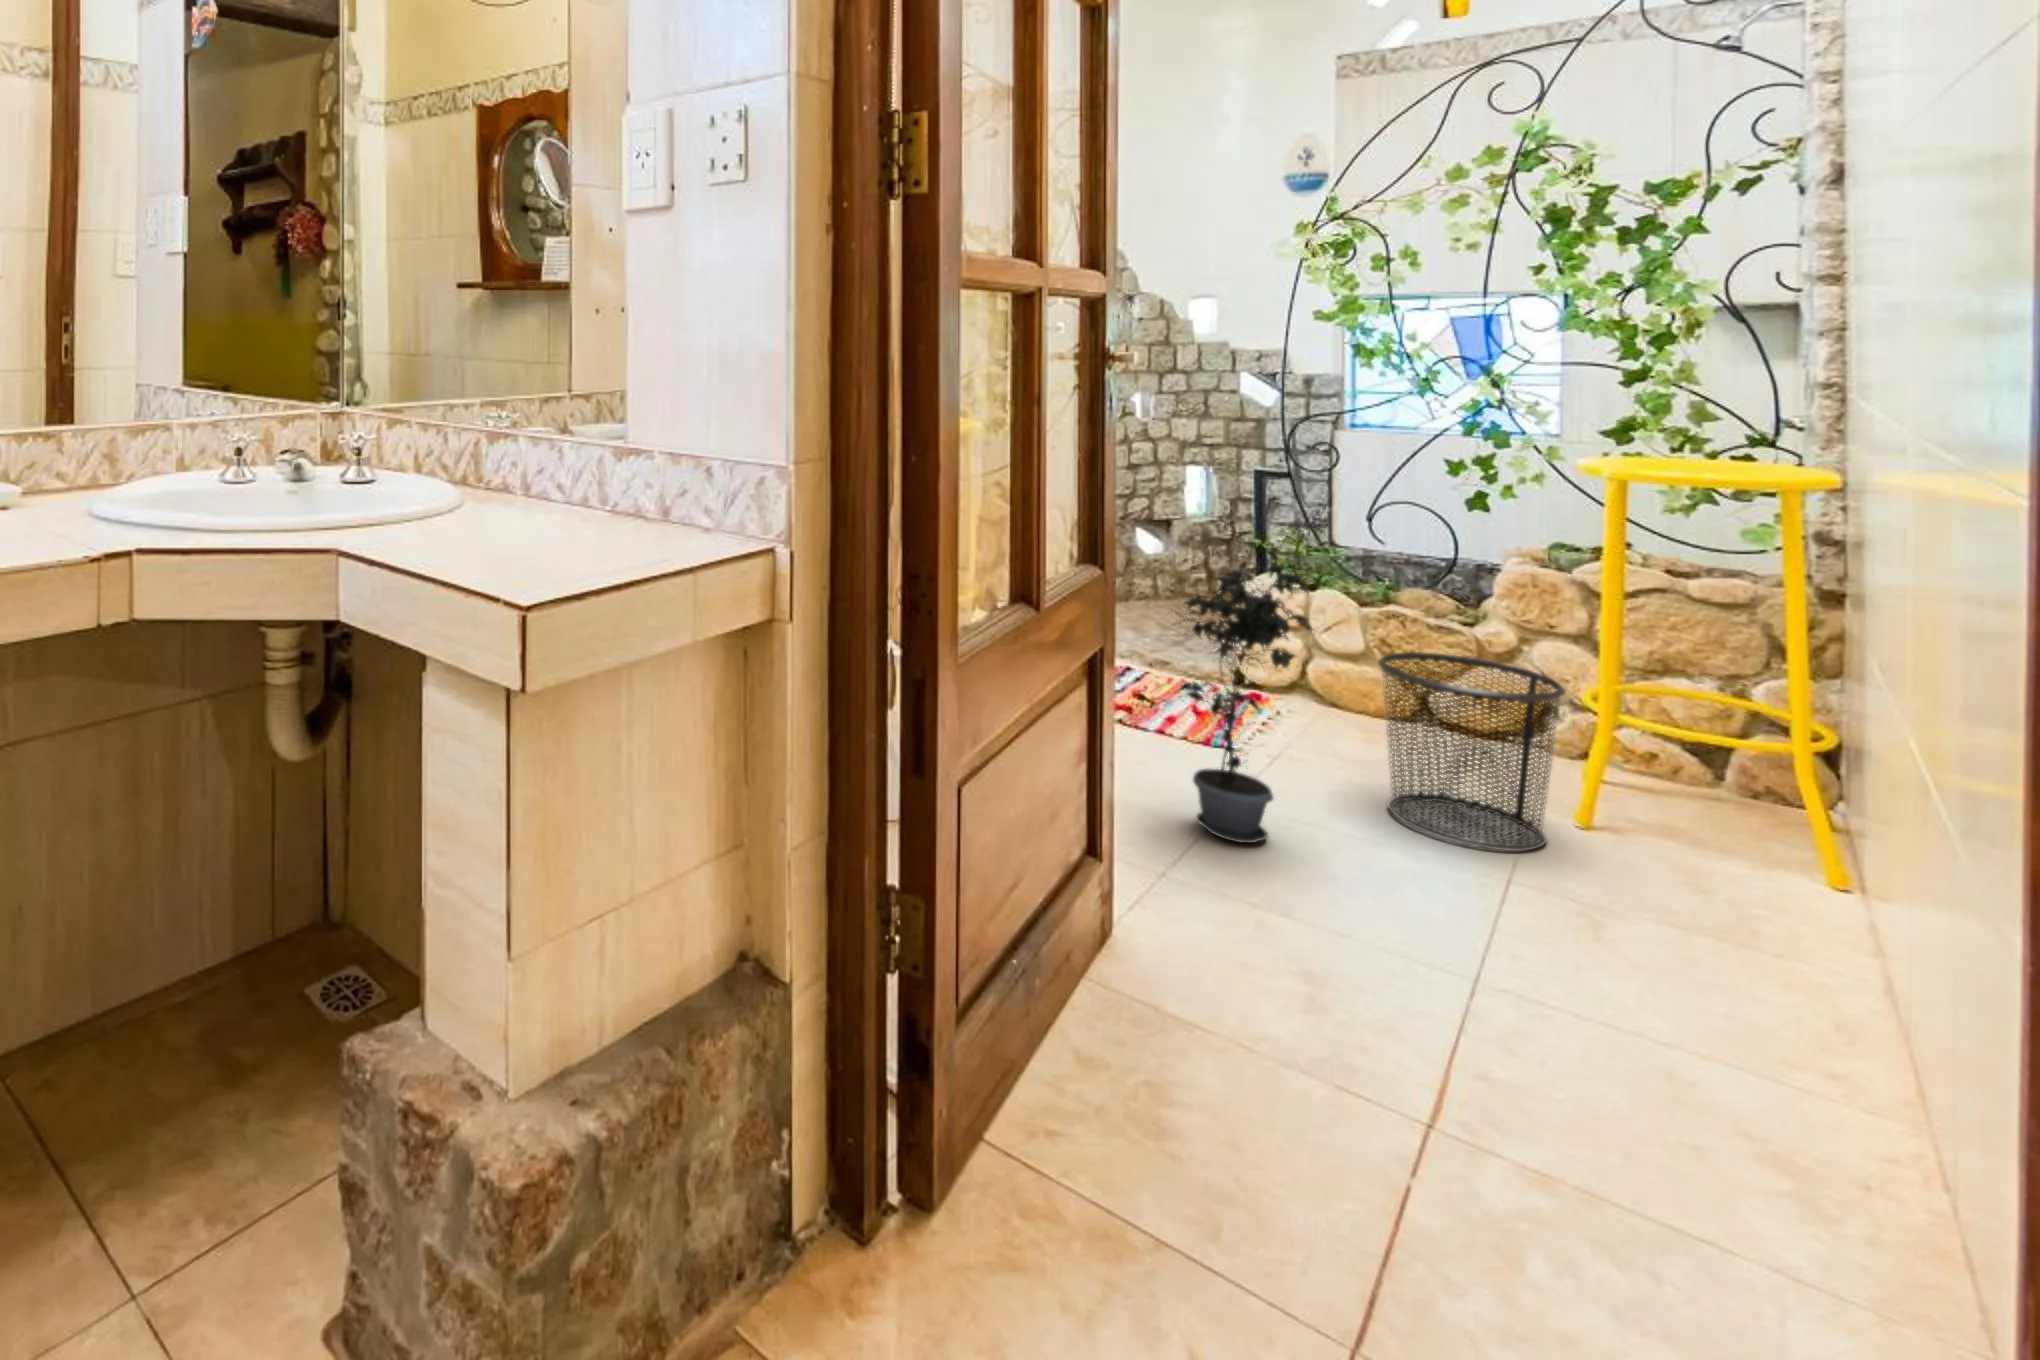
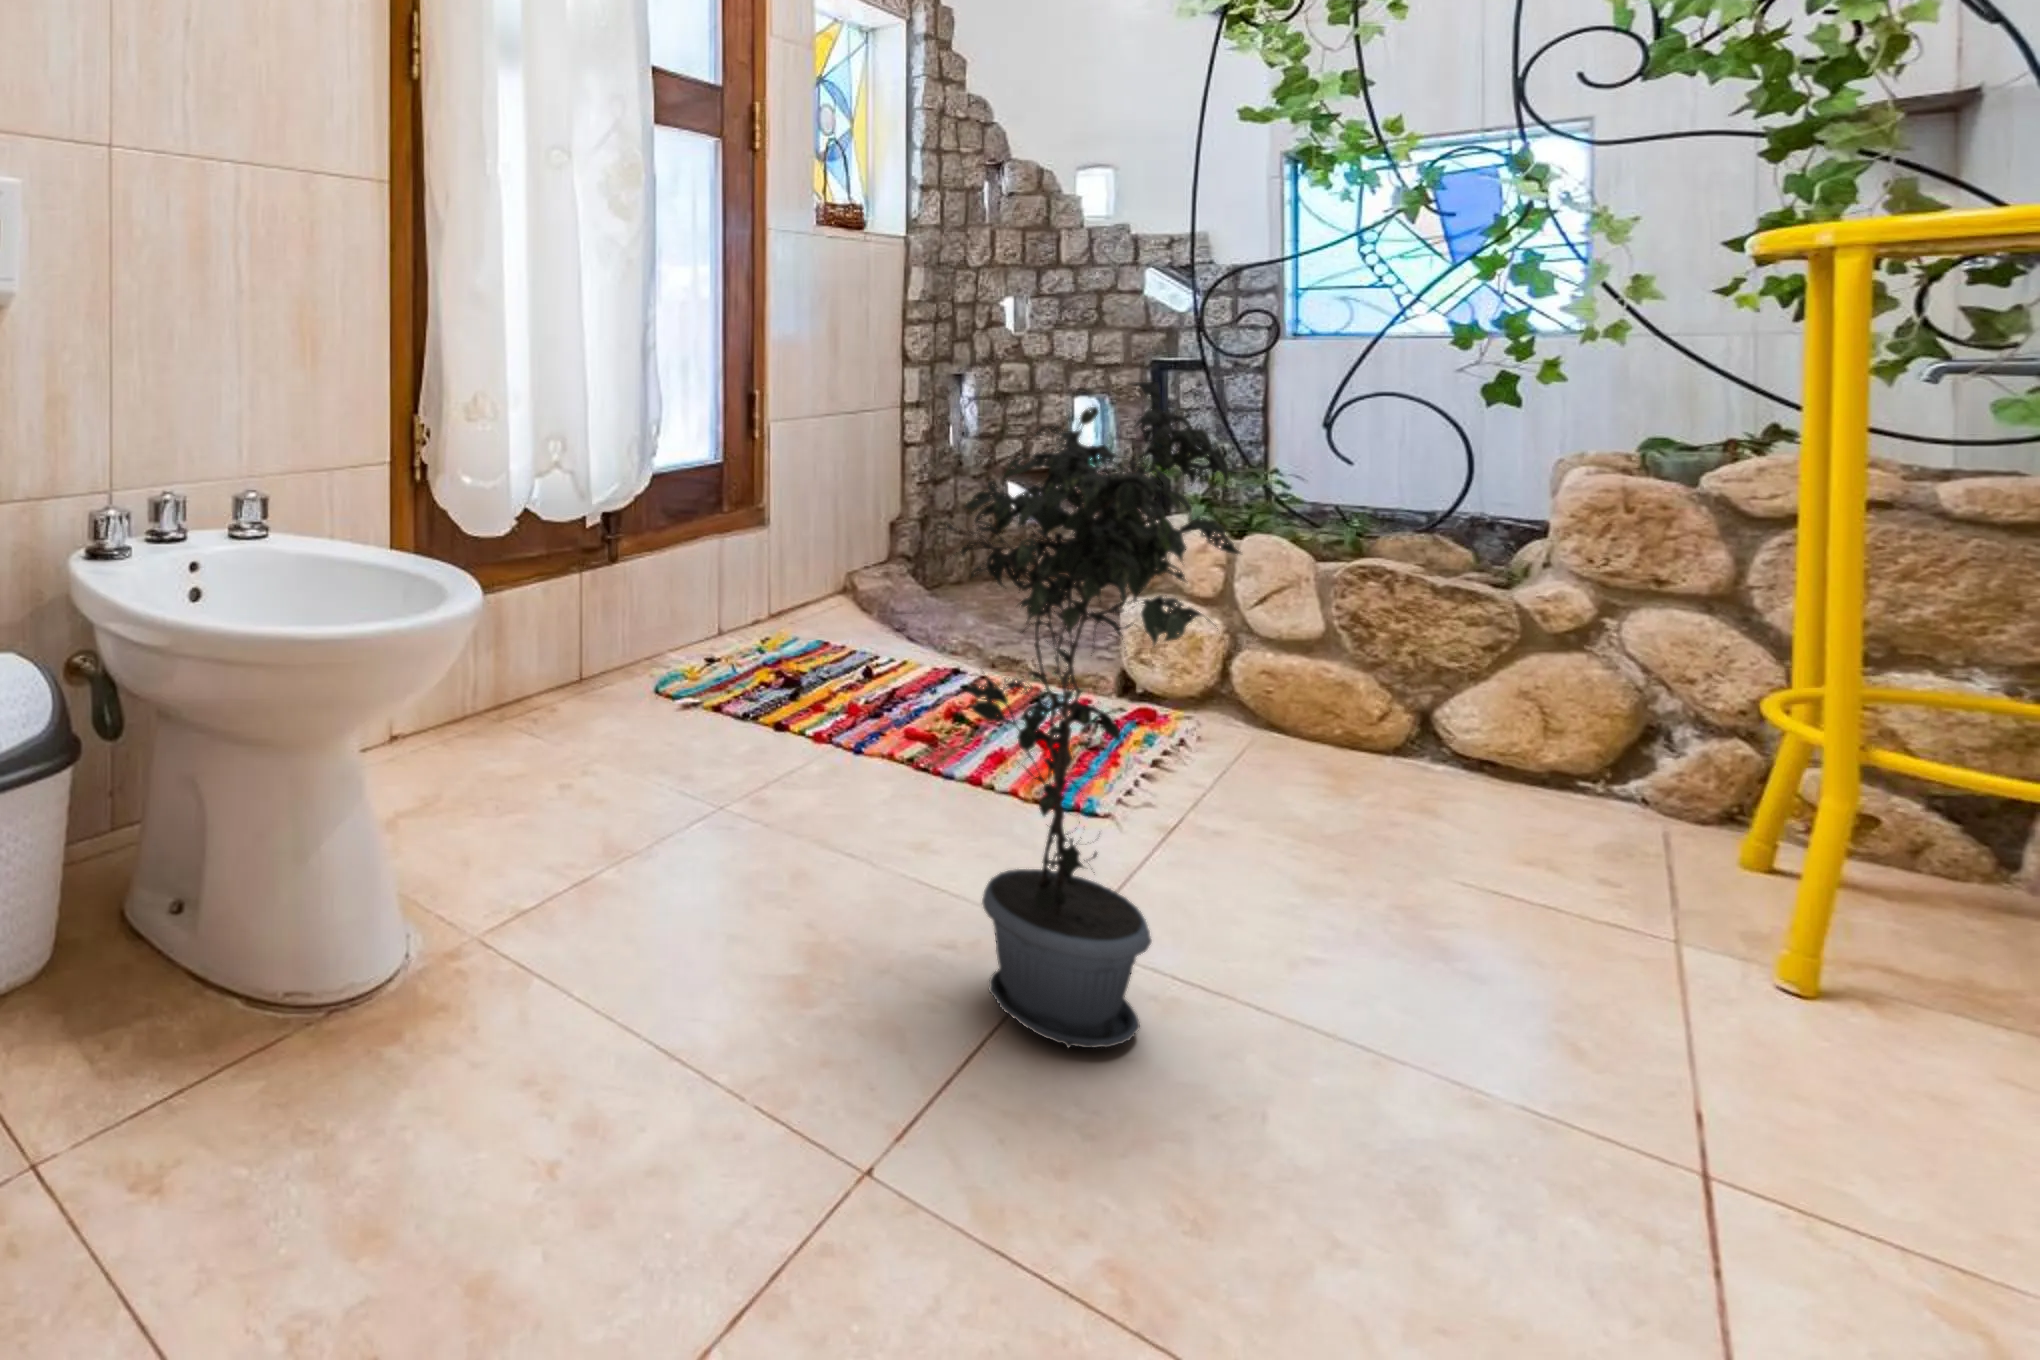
waste bin: present [1378,652,1566,851] -> none [1367,620,1784,1058]

